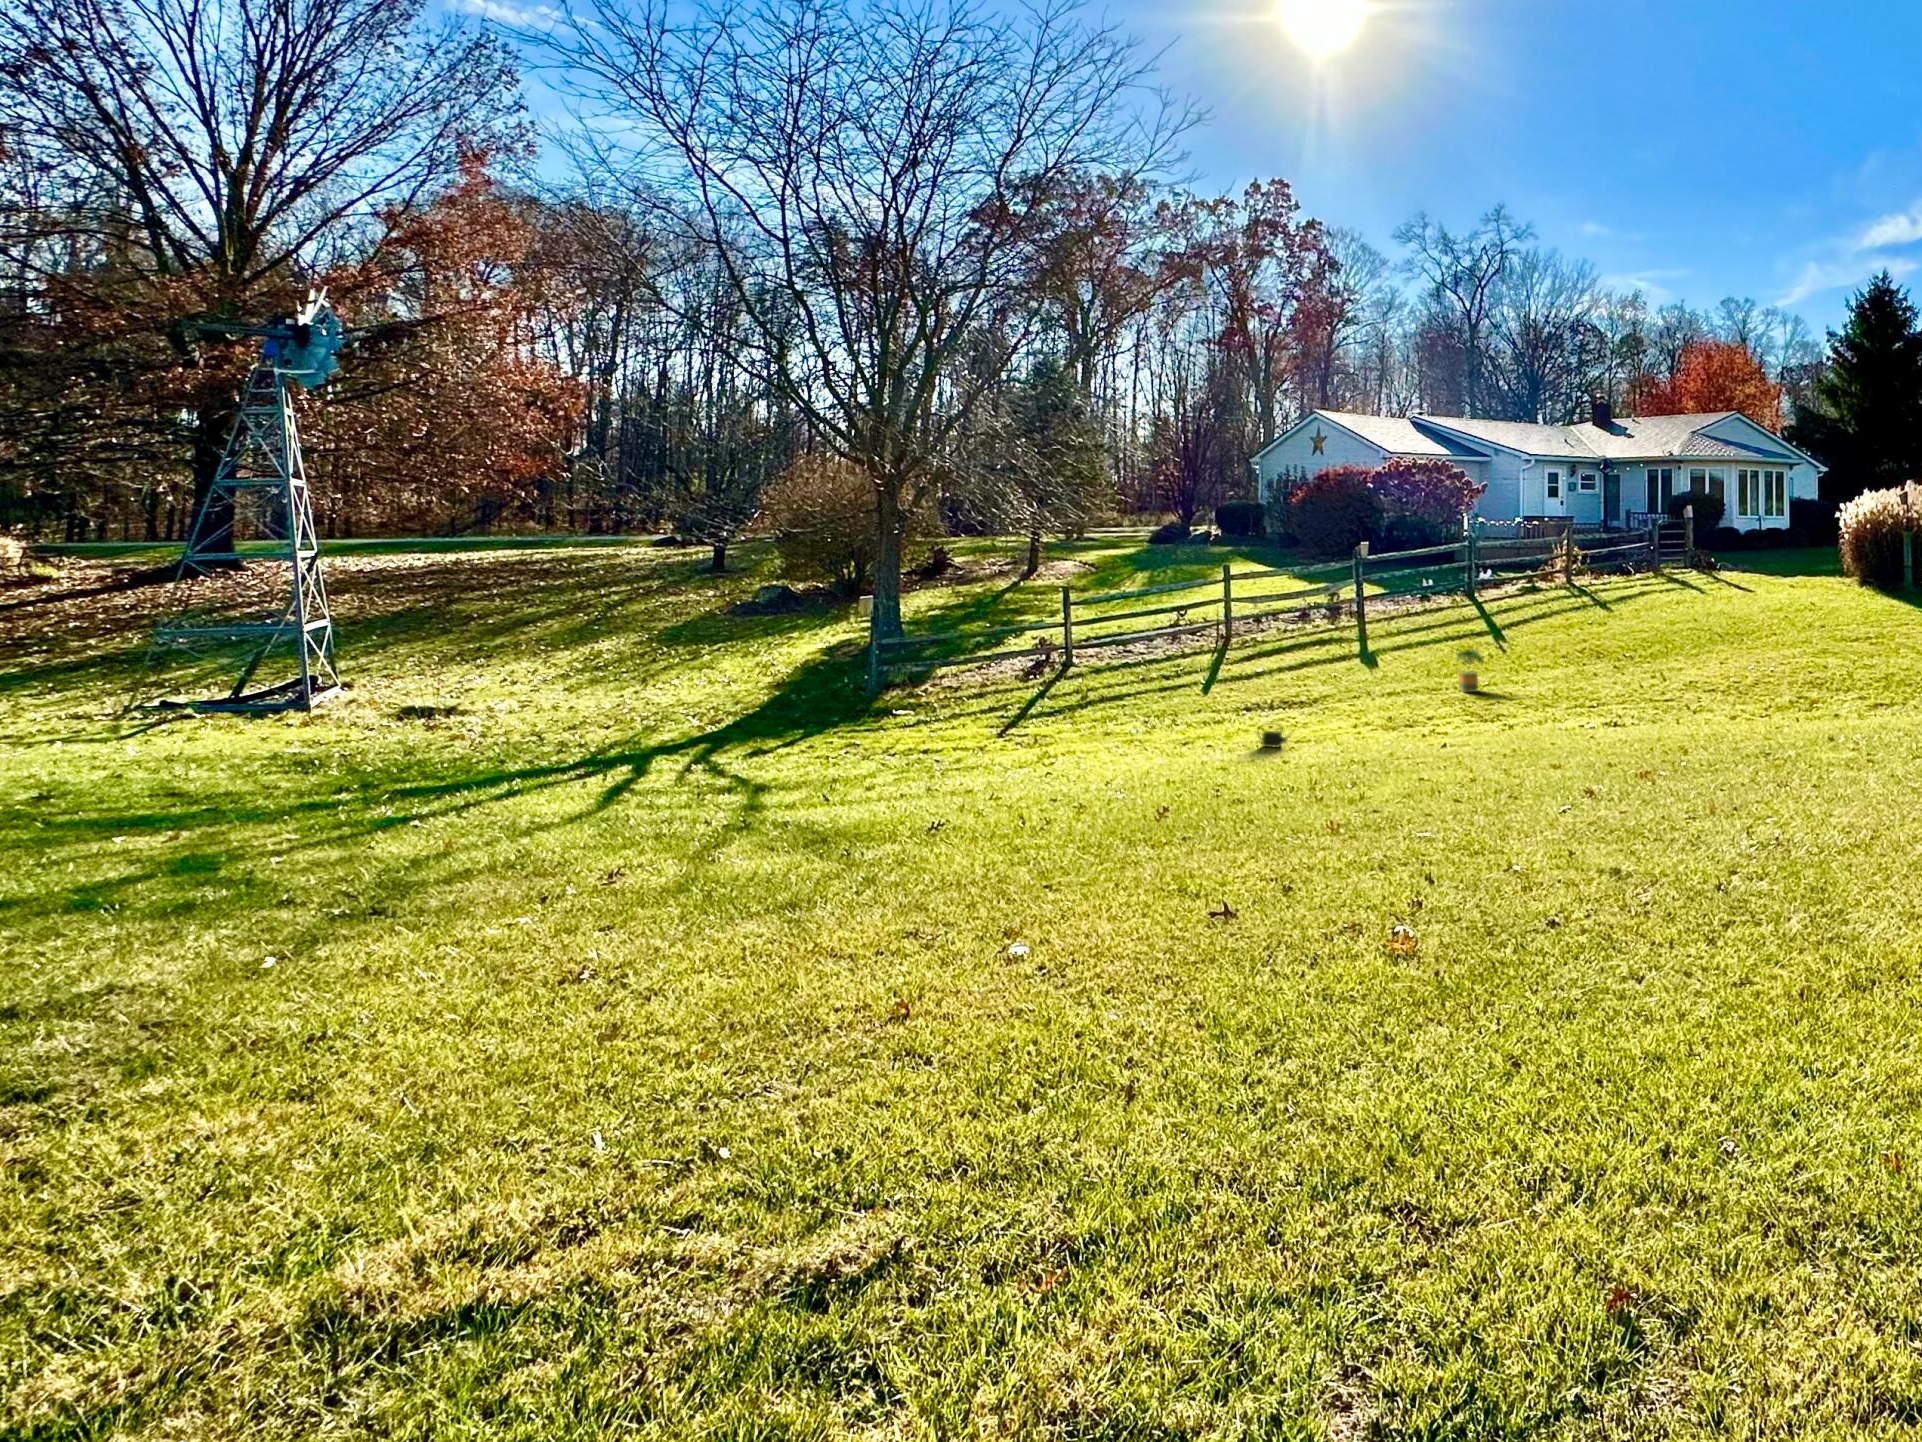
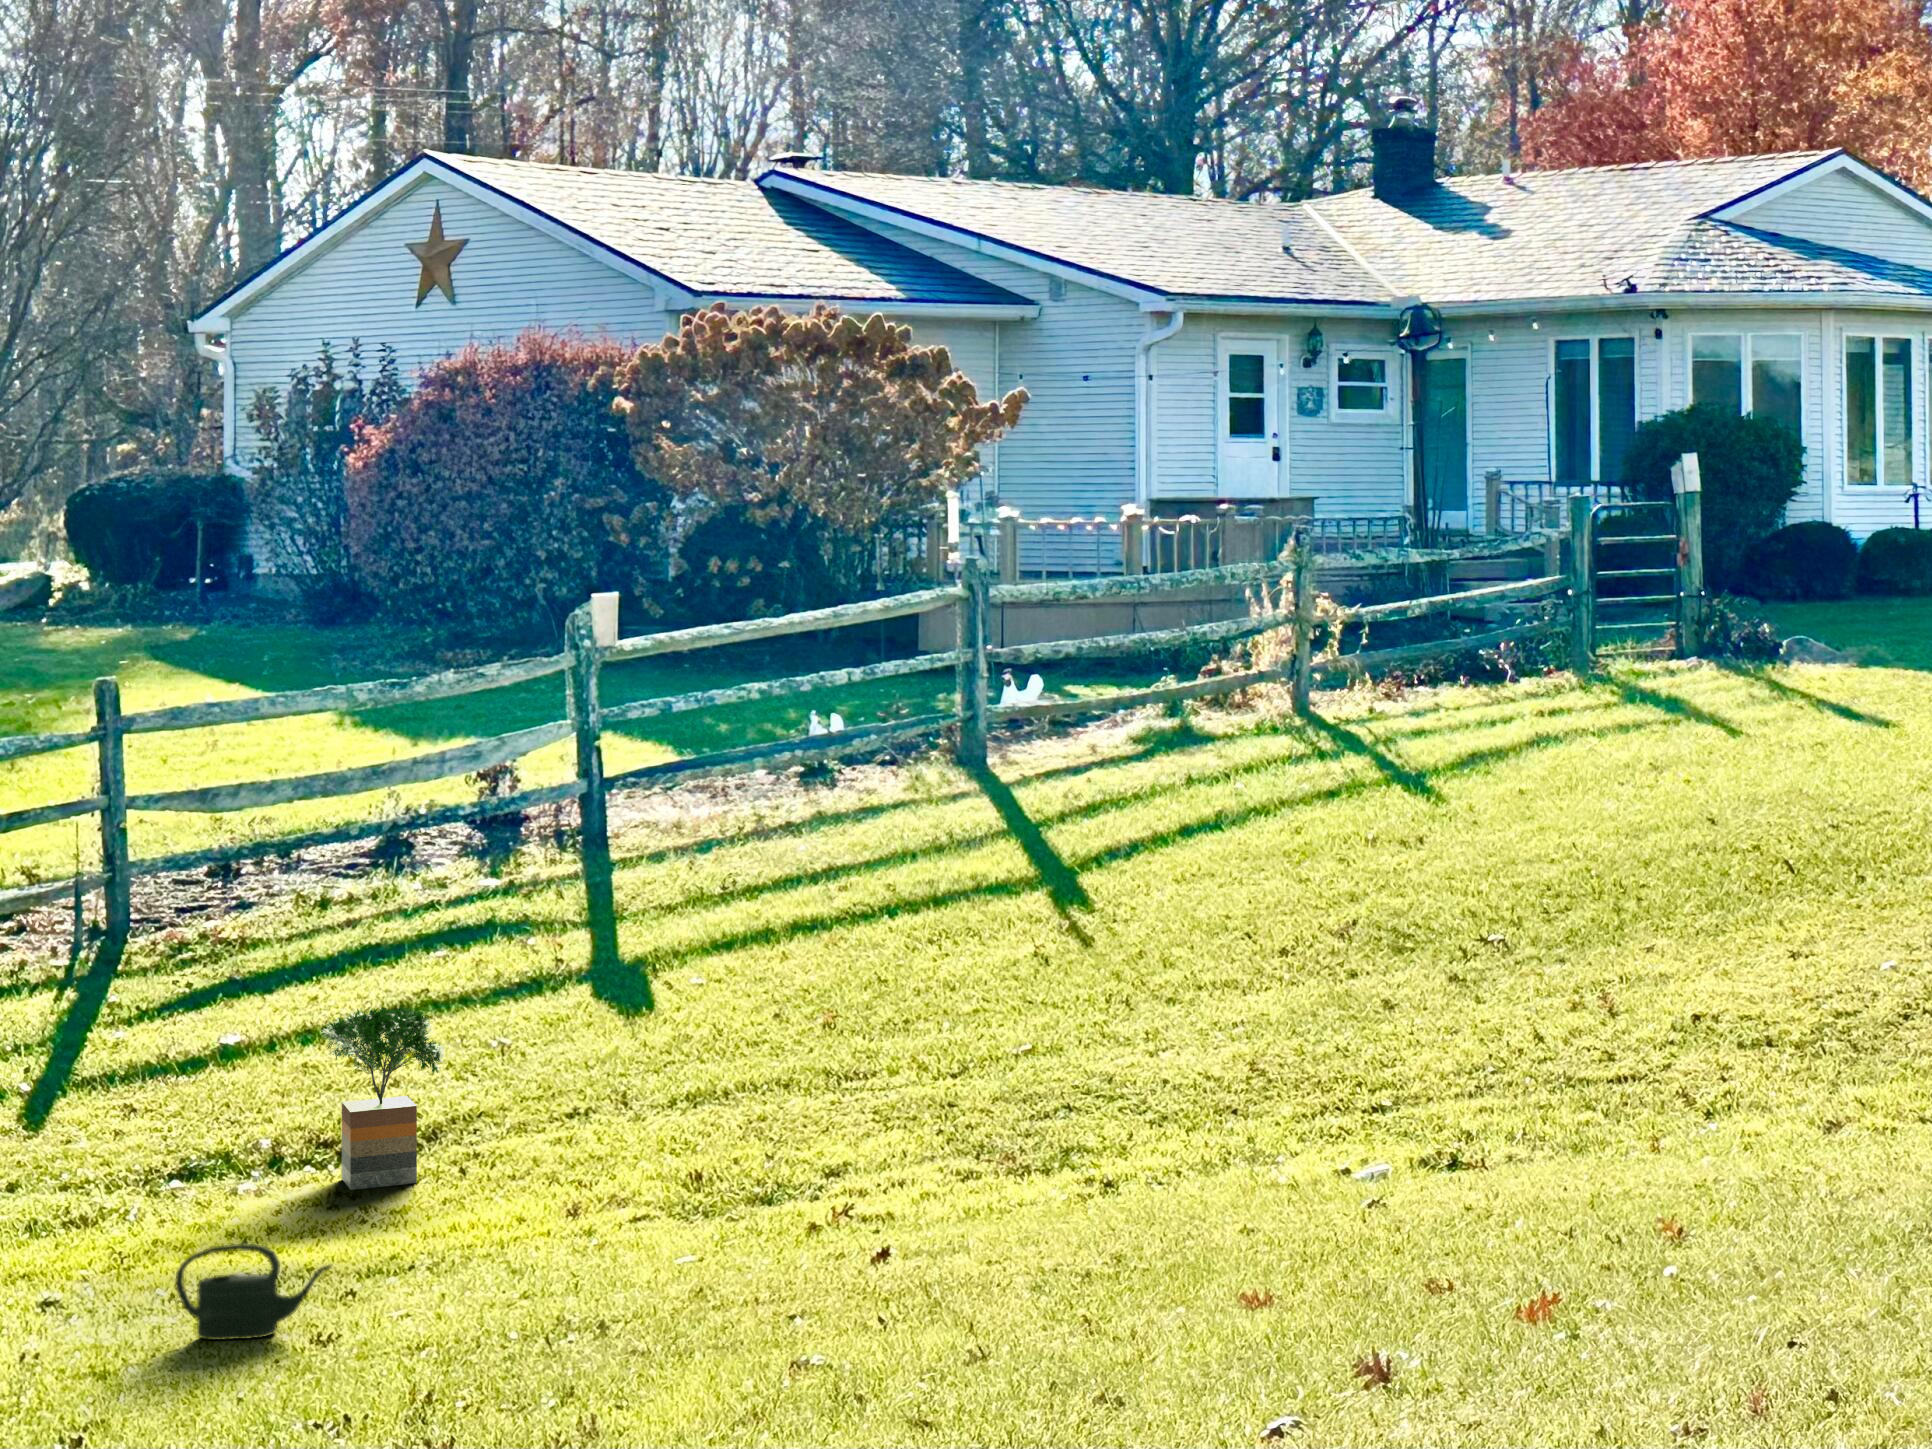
potted tree: present [1456,649,1483,692] -> present [321,1006,444,1190]

